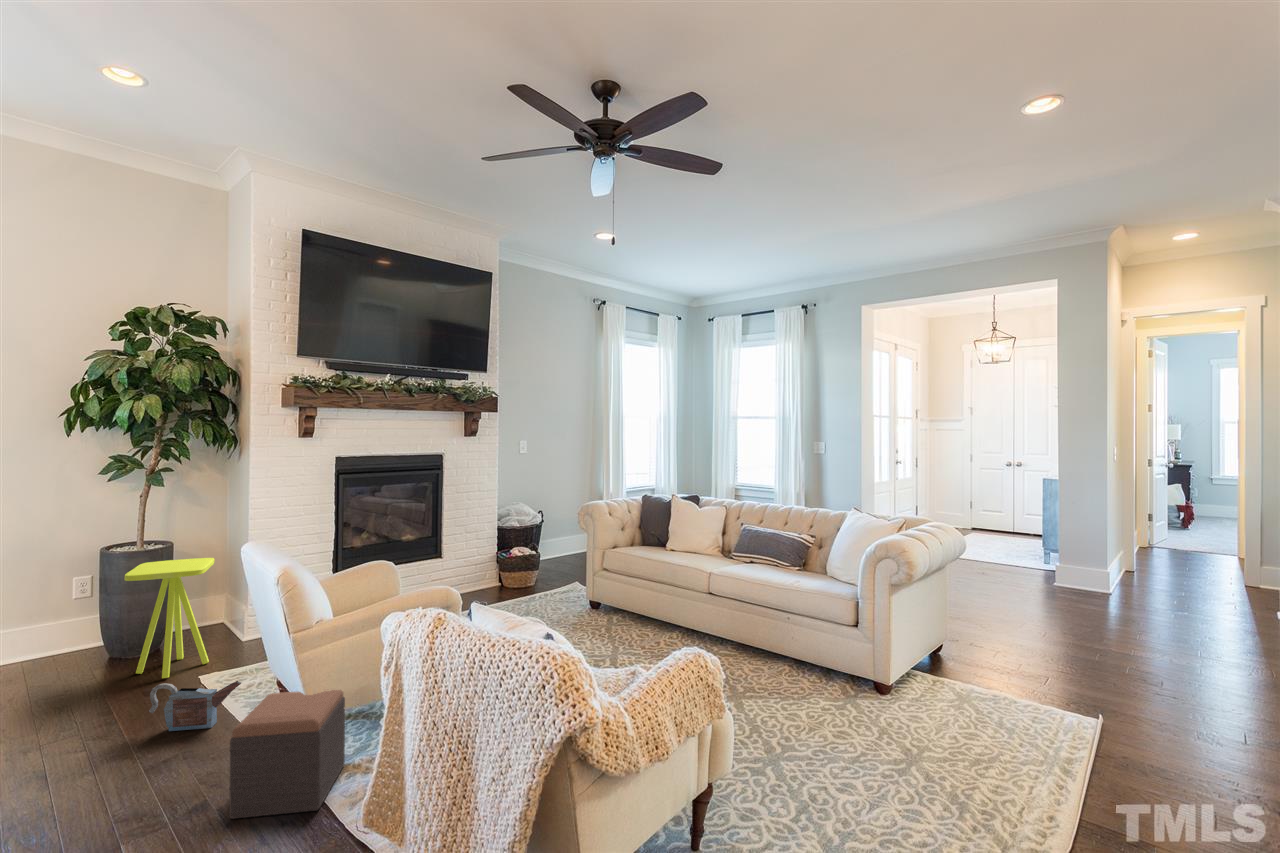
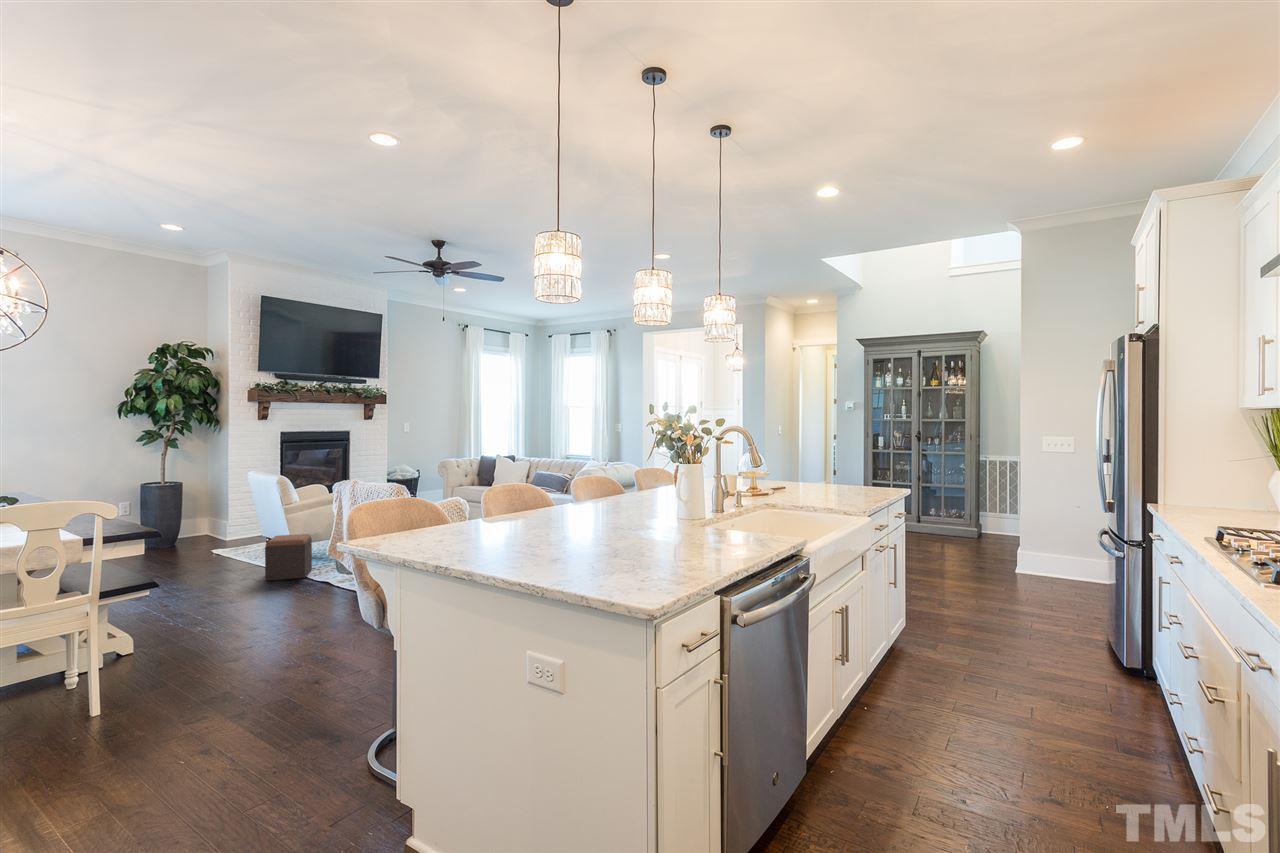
side table: present [124,558,214,678] -> none [170,490,214,553]
watering can: present [149,681,241,731] -> none [202,542,250,566]

